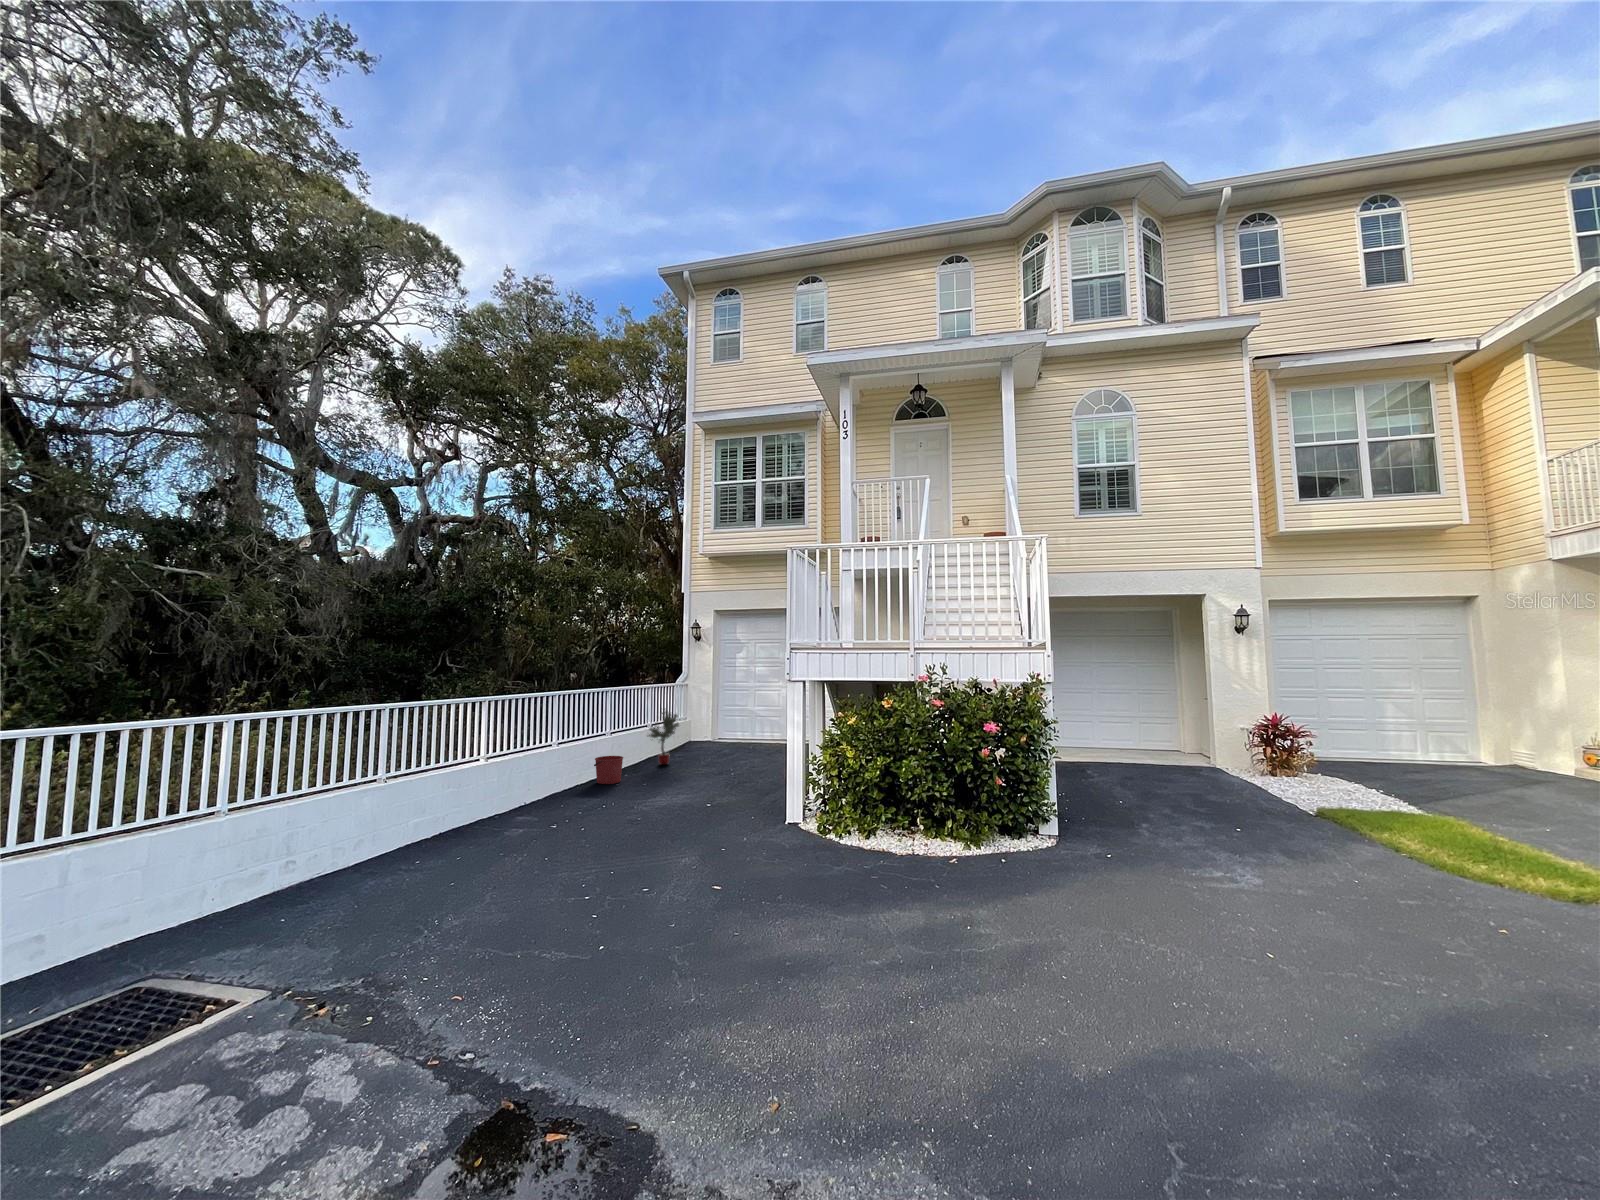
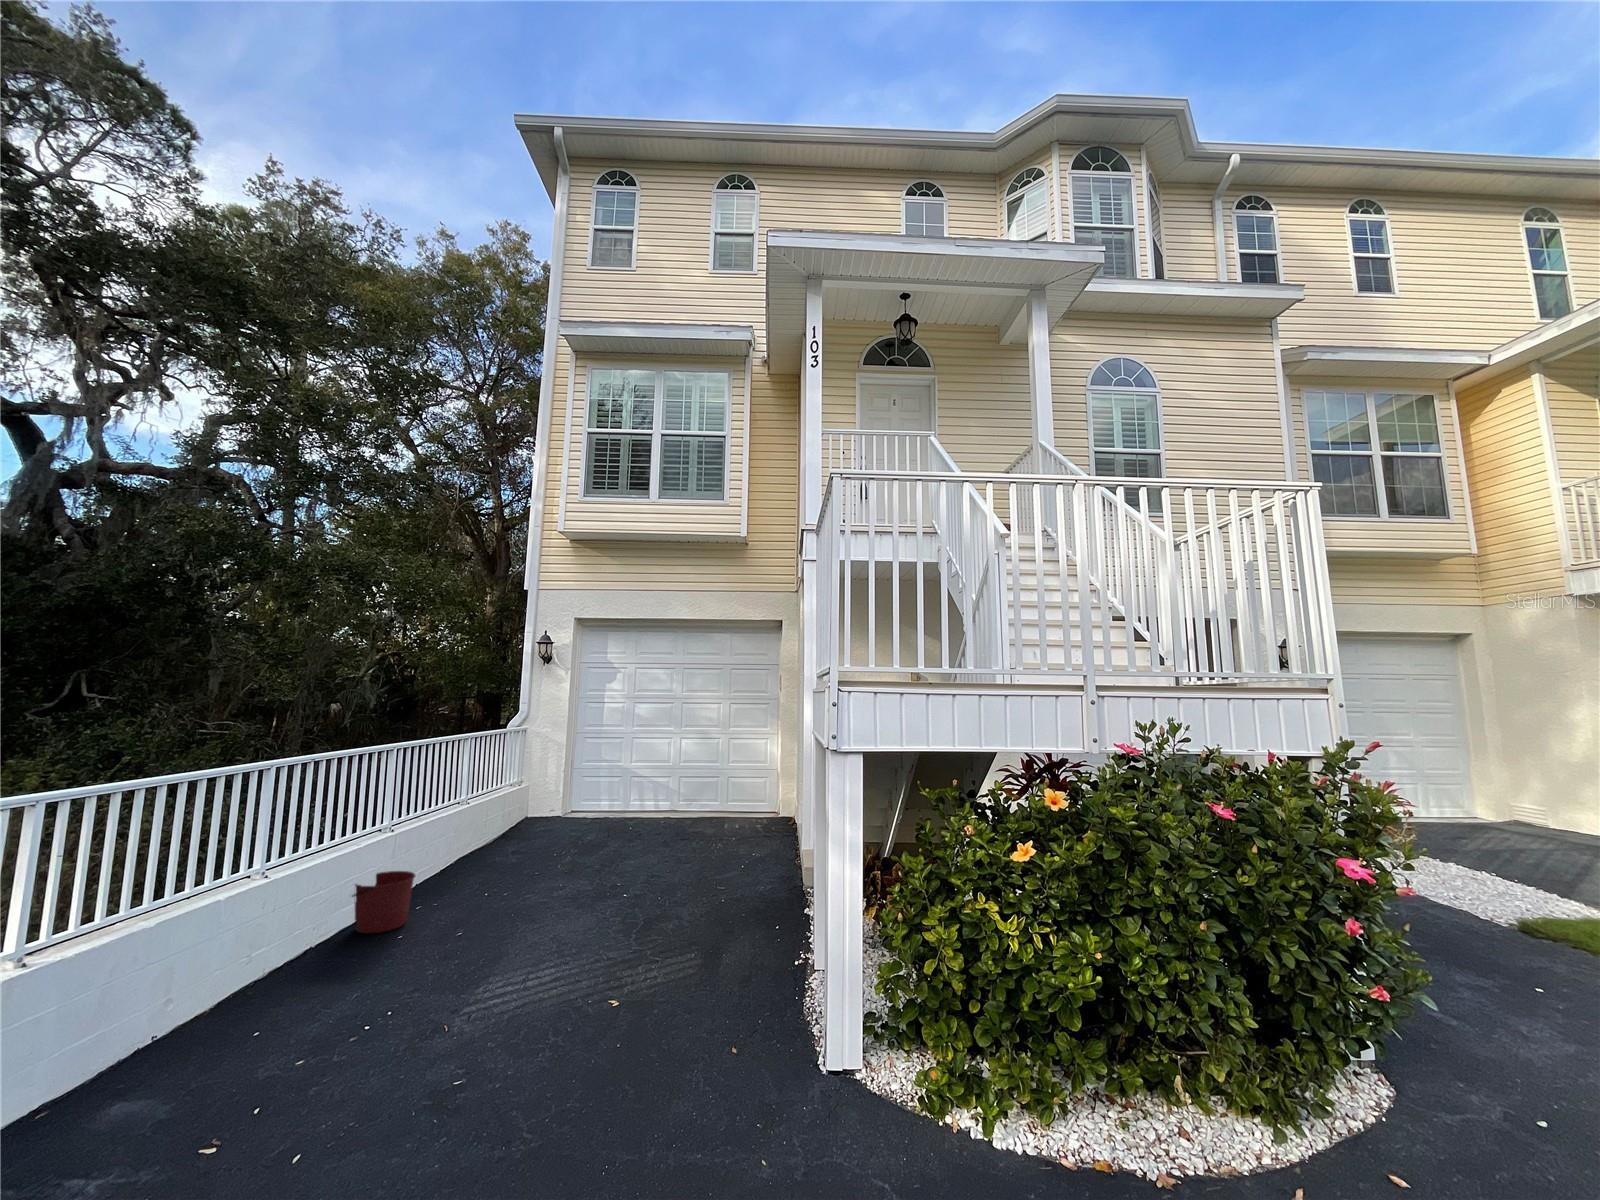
potted tree: present [649,711,679,765] -> none [457,772,519,871]

